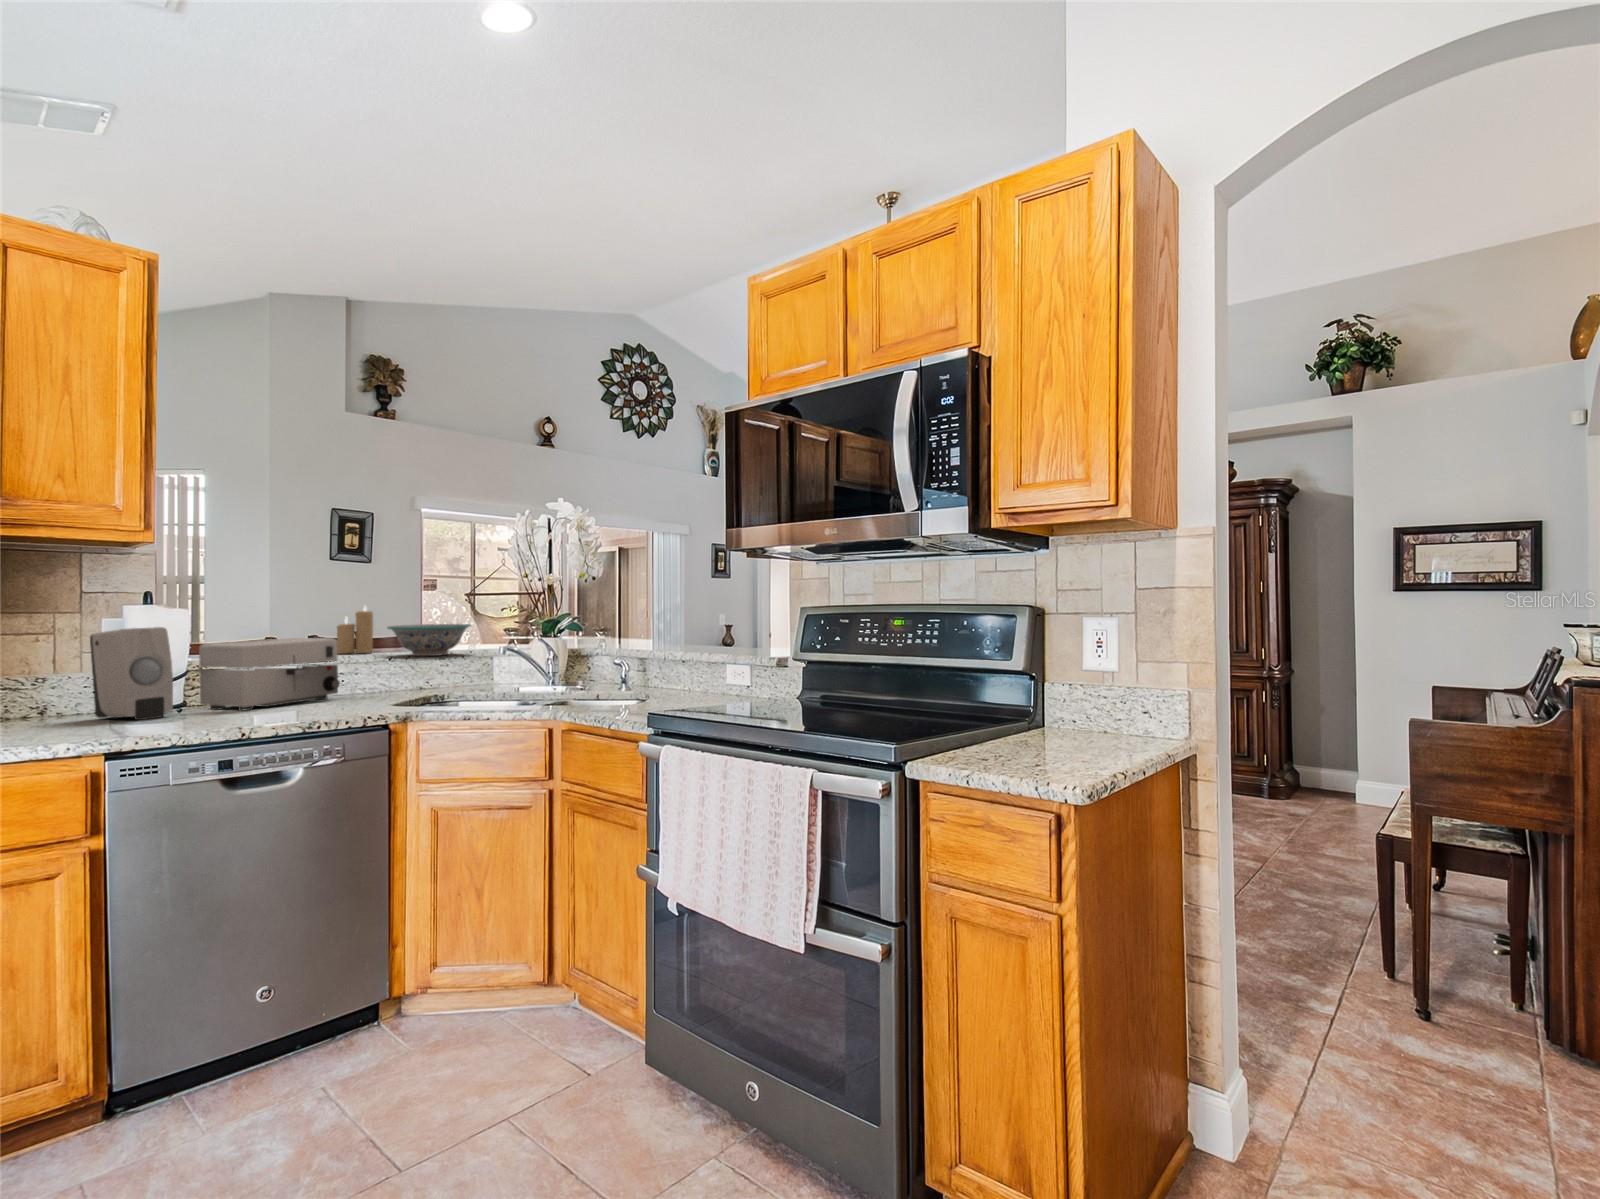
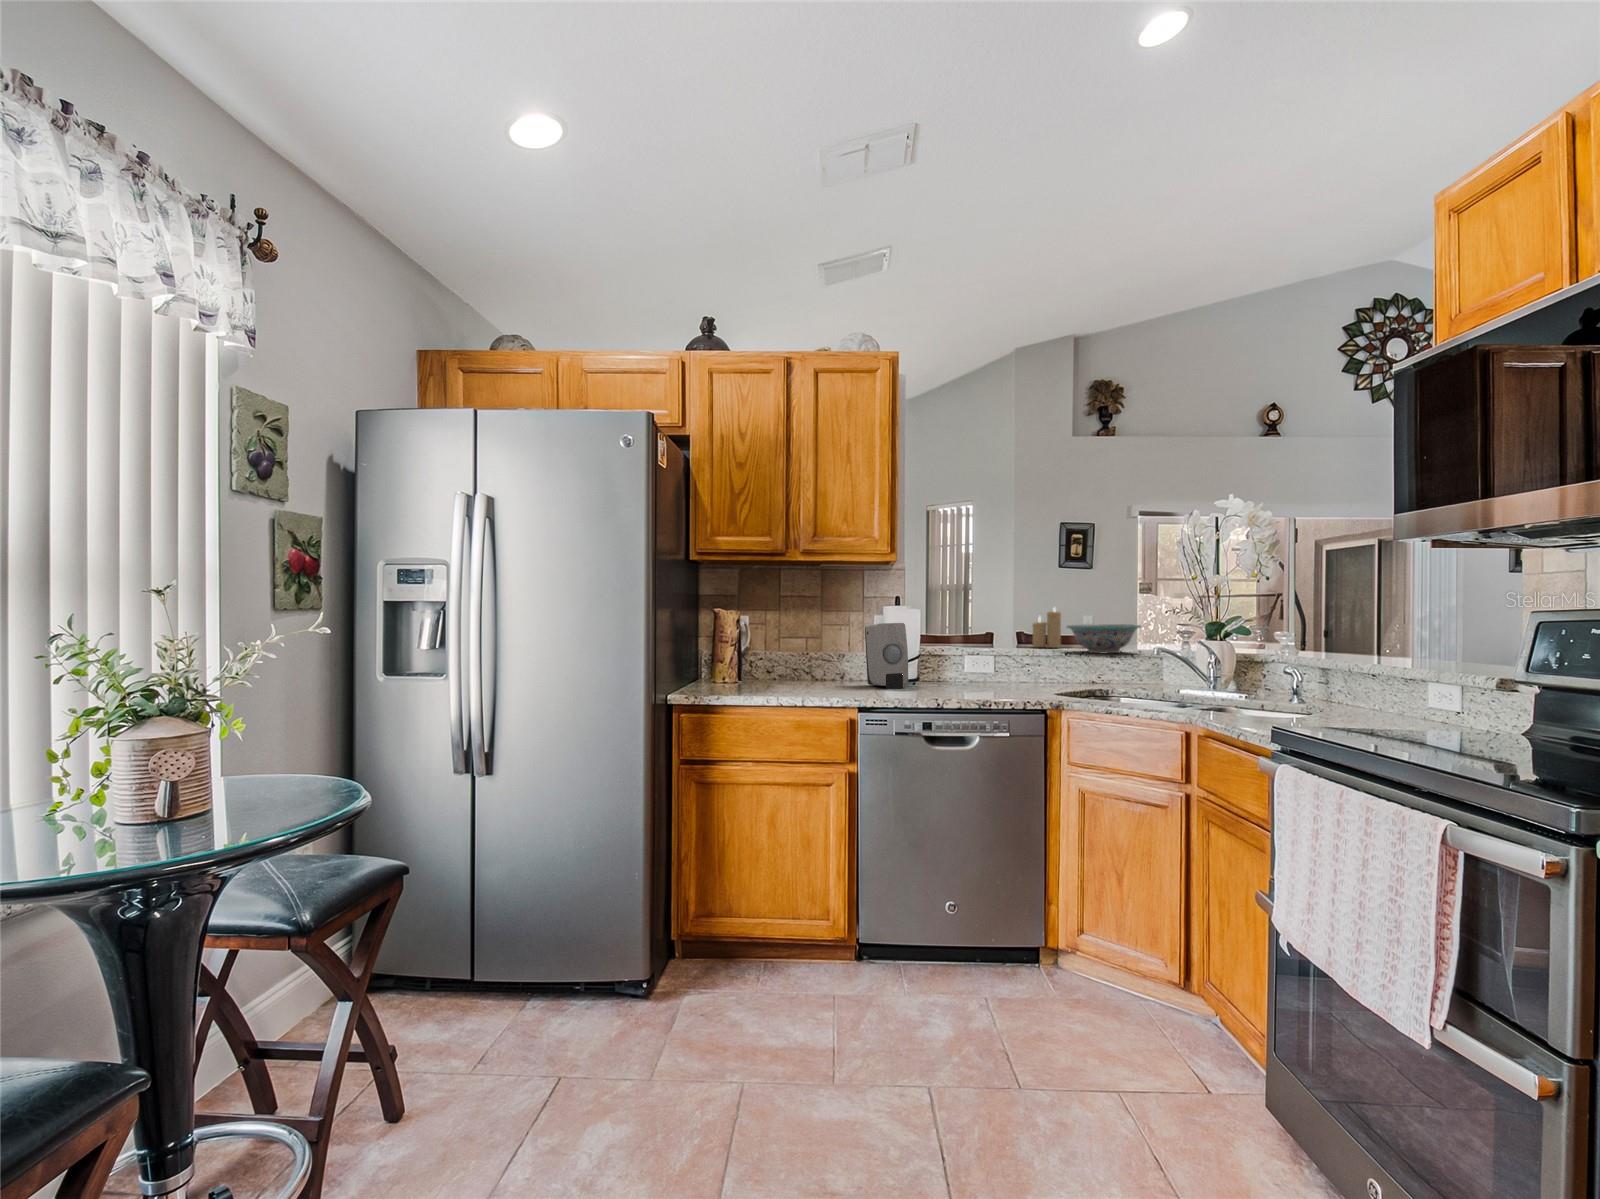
toaster: present [199,638,340,711] -> none [928,633,1024,689]

